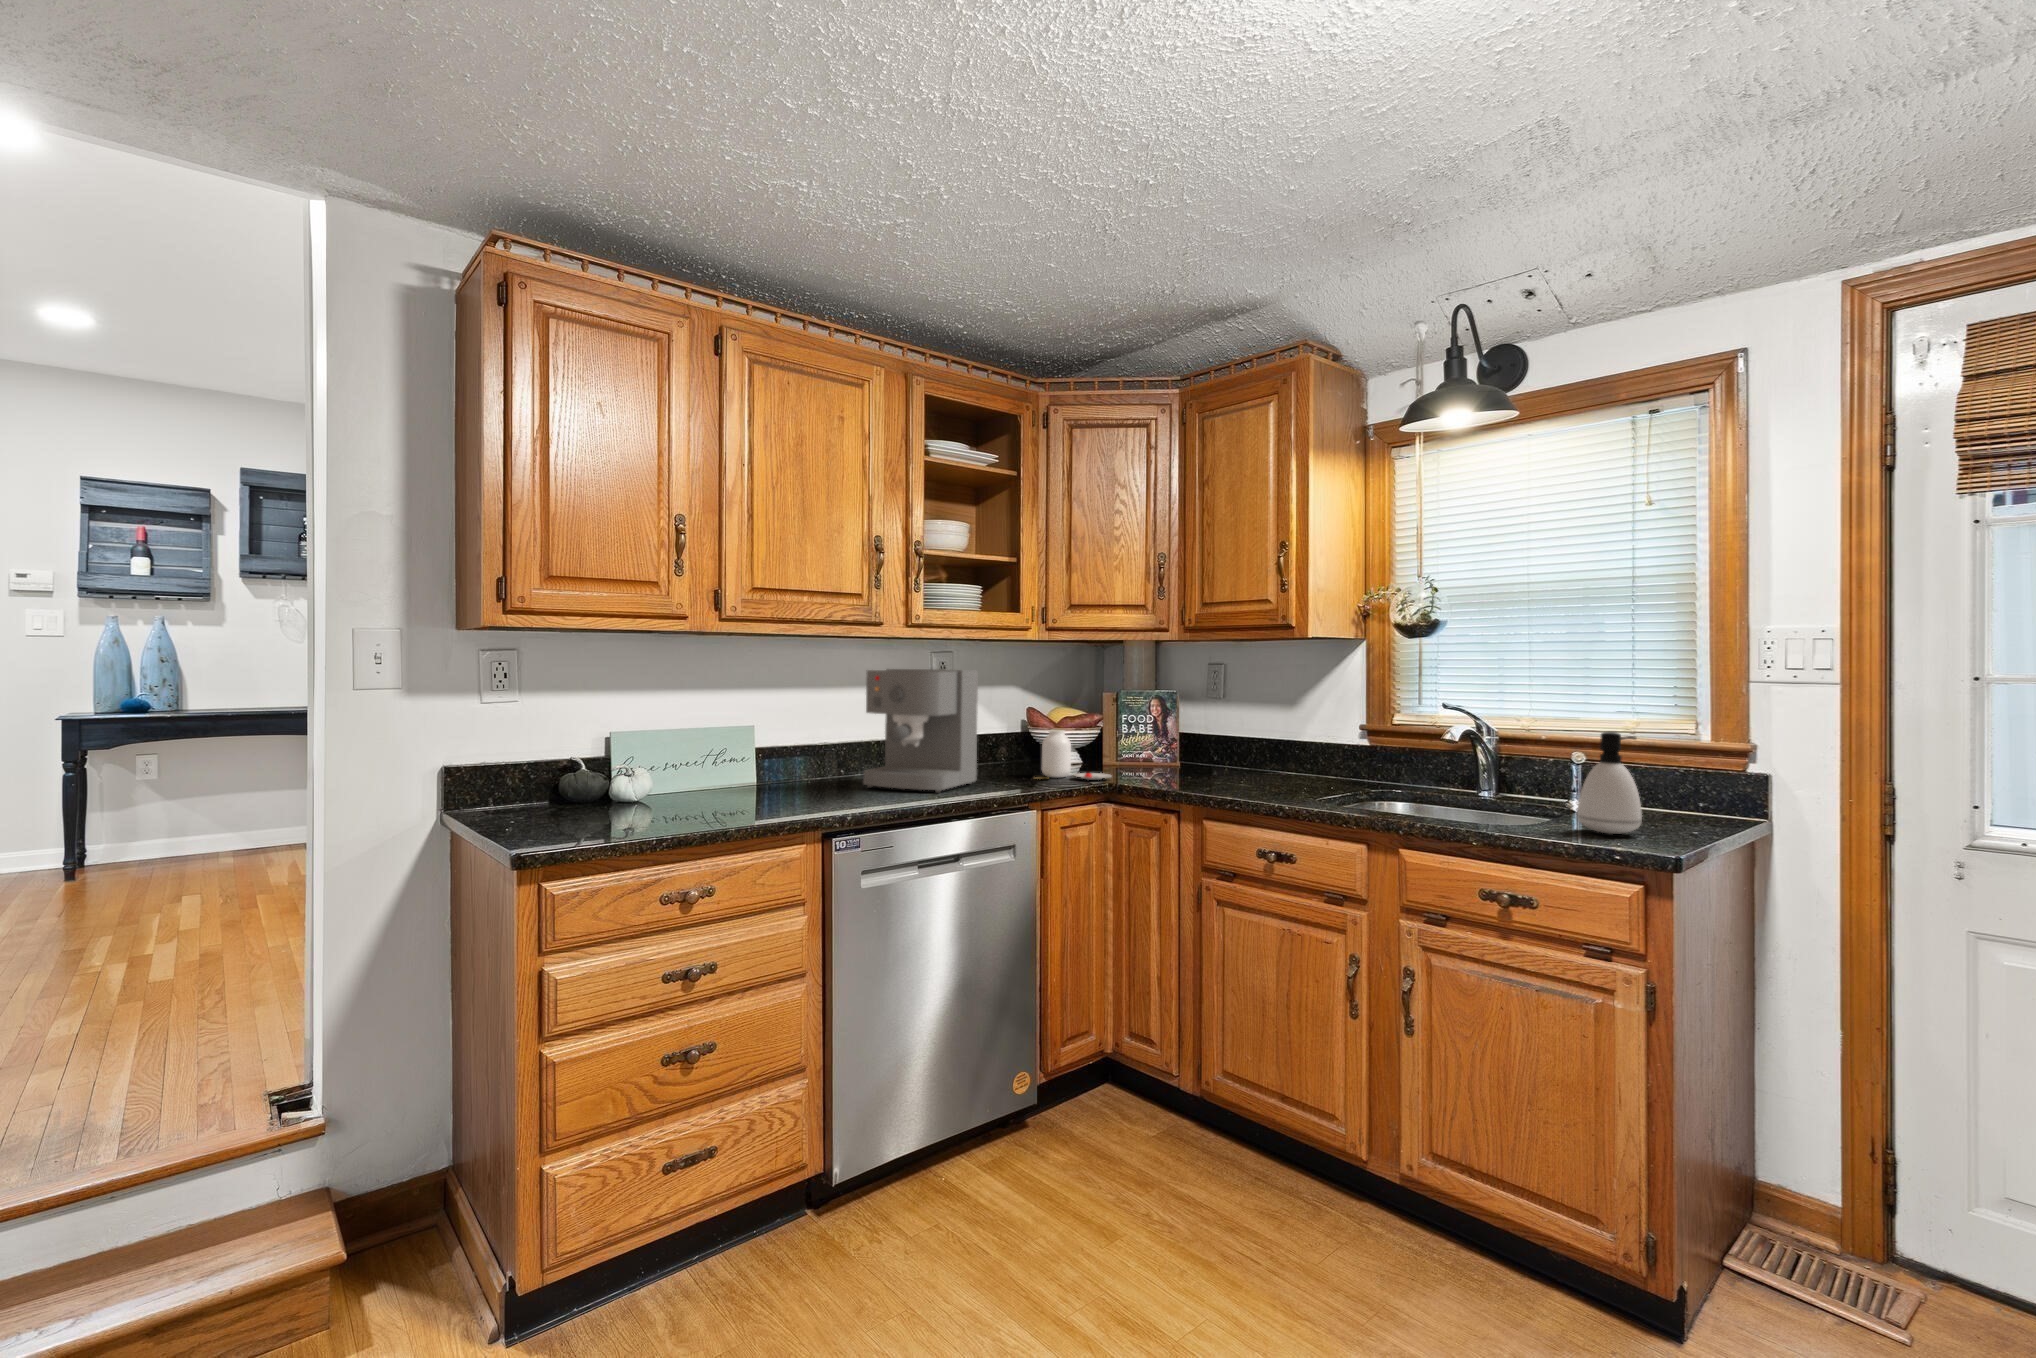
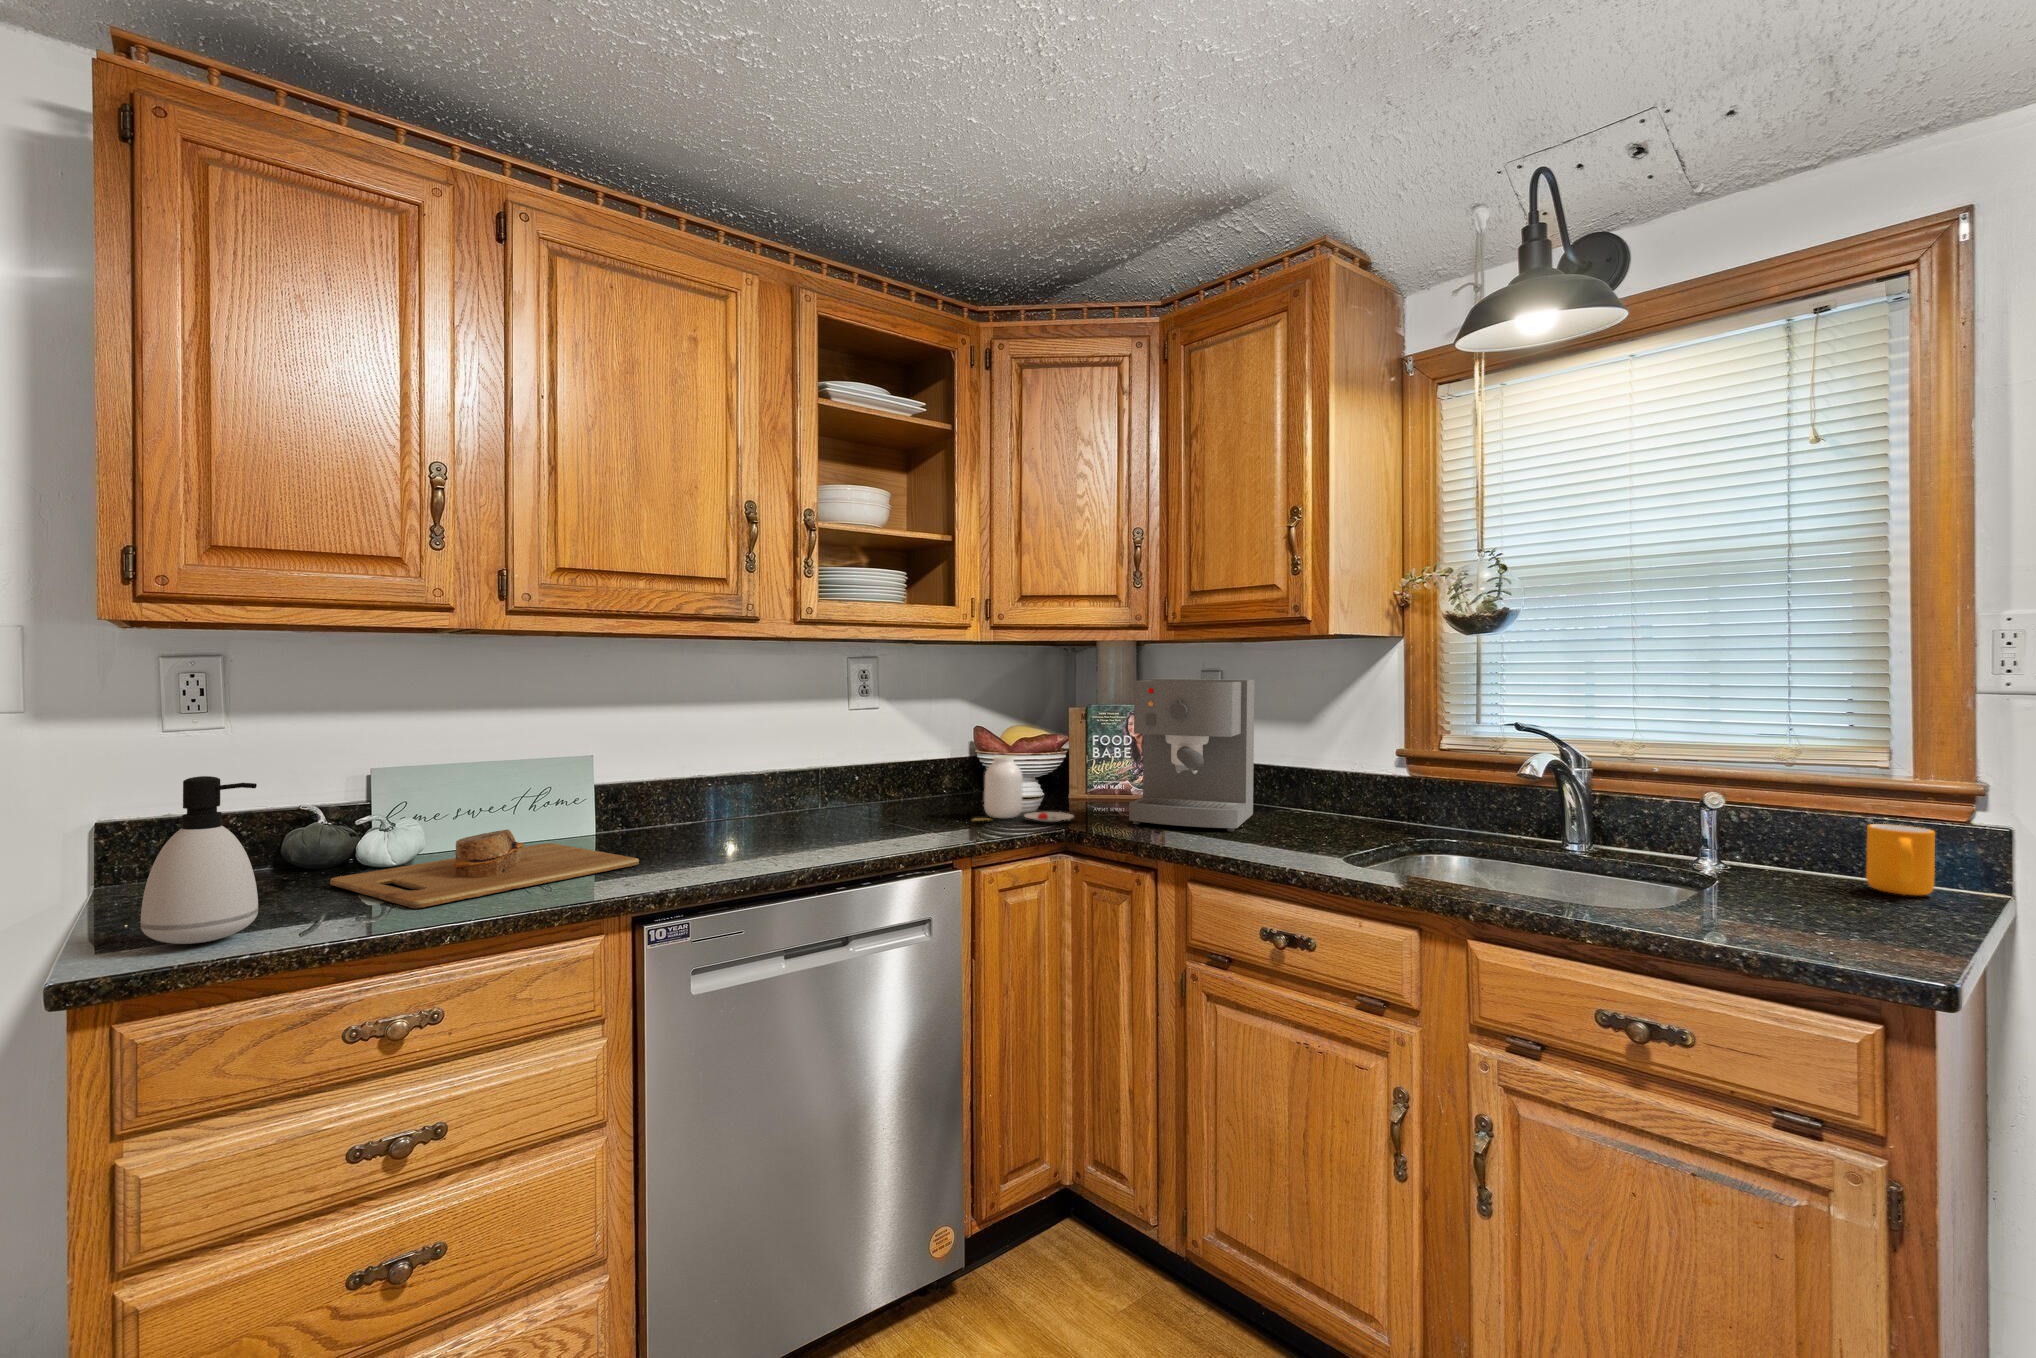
coffee maker: present [863,669,978,793] -> present [1129,679,1254,832]
soap dispenser: present [1578,732,1642,834] -> present [141,776,258,944]
mug: none [1674,772,1717,819] -> present [1866,824,1935,895]
cutting board: none [606,776,809,823] -> present [330,830,639,909]

